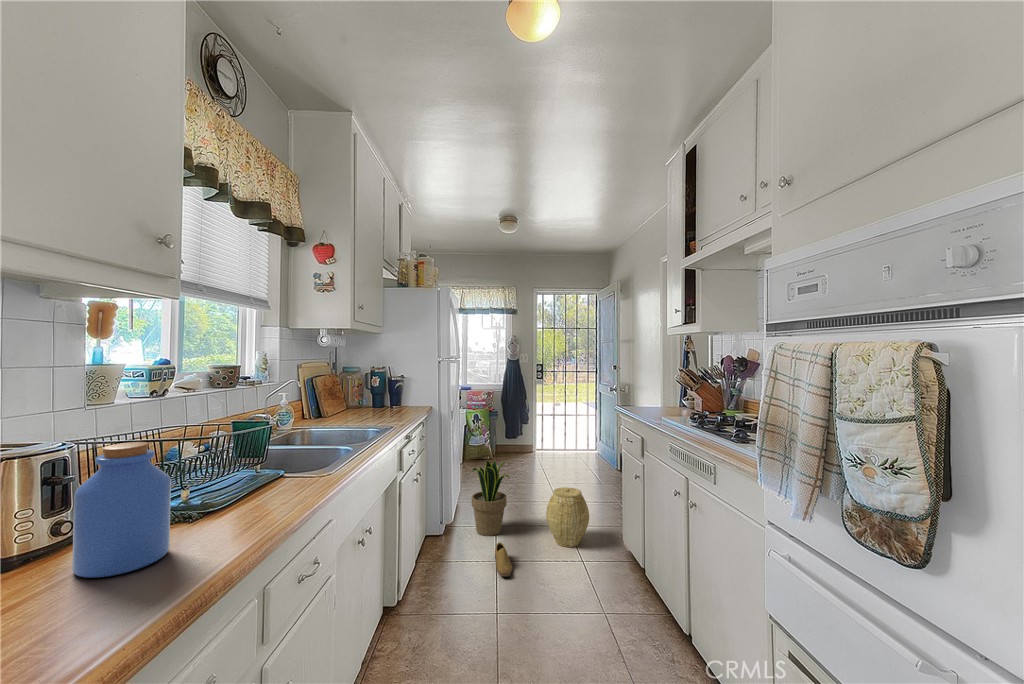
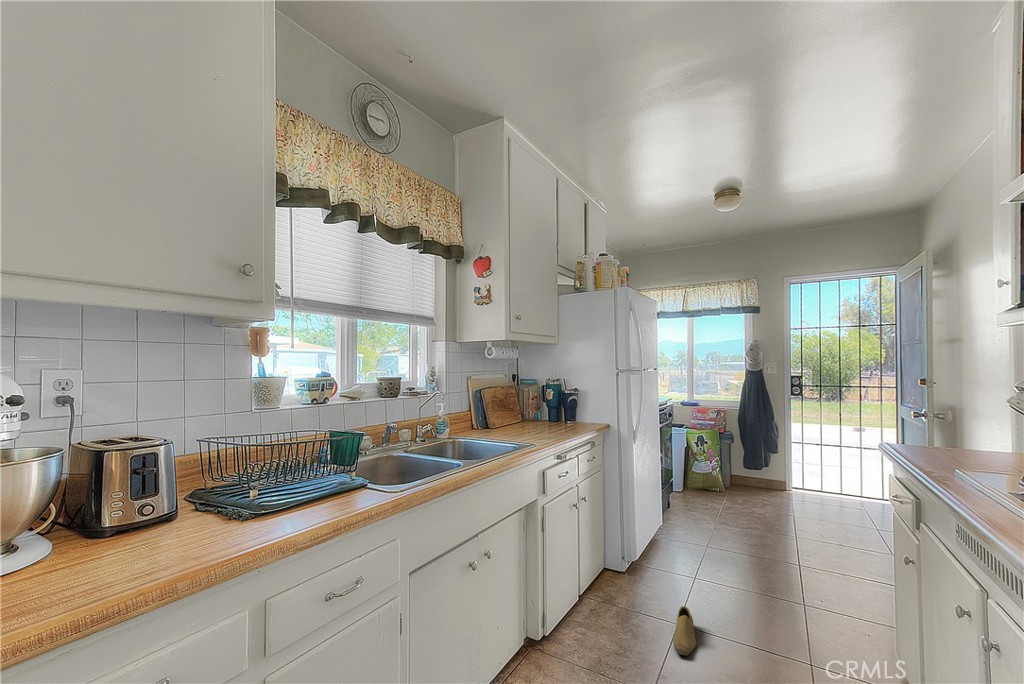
jar: present [72,442,171,578] -> none [115,453,195,568]
potted plant: present [472,461,510,536] -> none [658,498,709,593]
woven basket: present [546,487,589,547] -> none [759,553,829,642]

